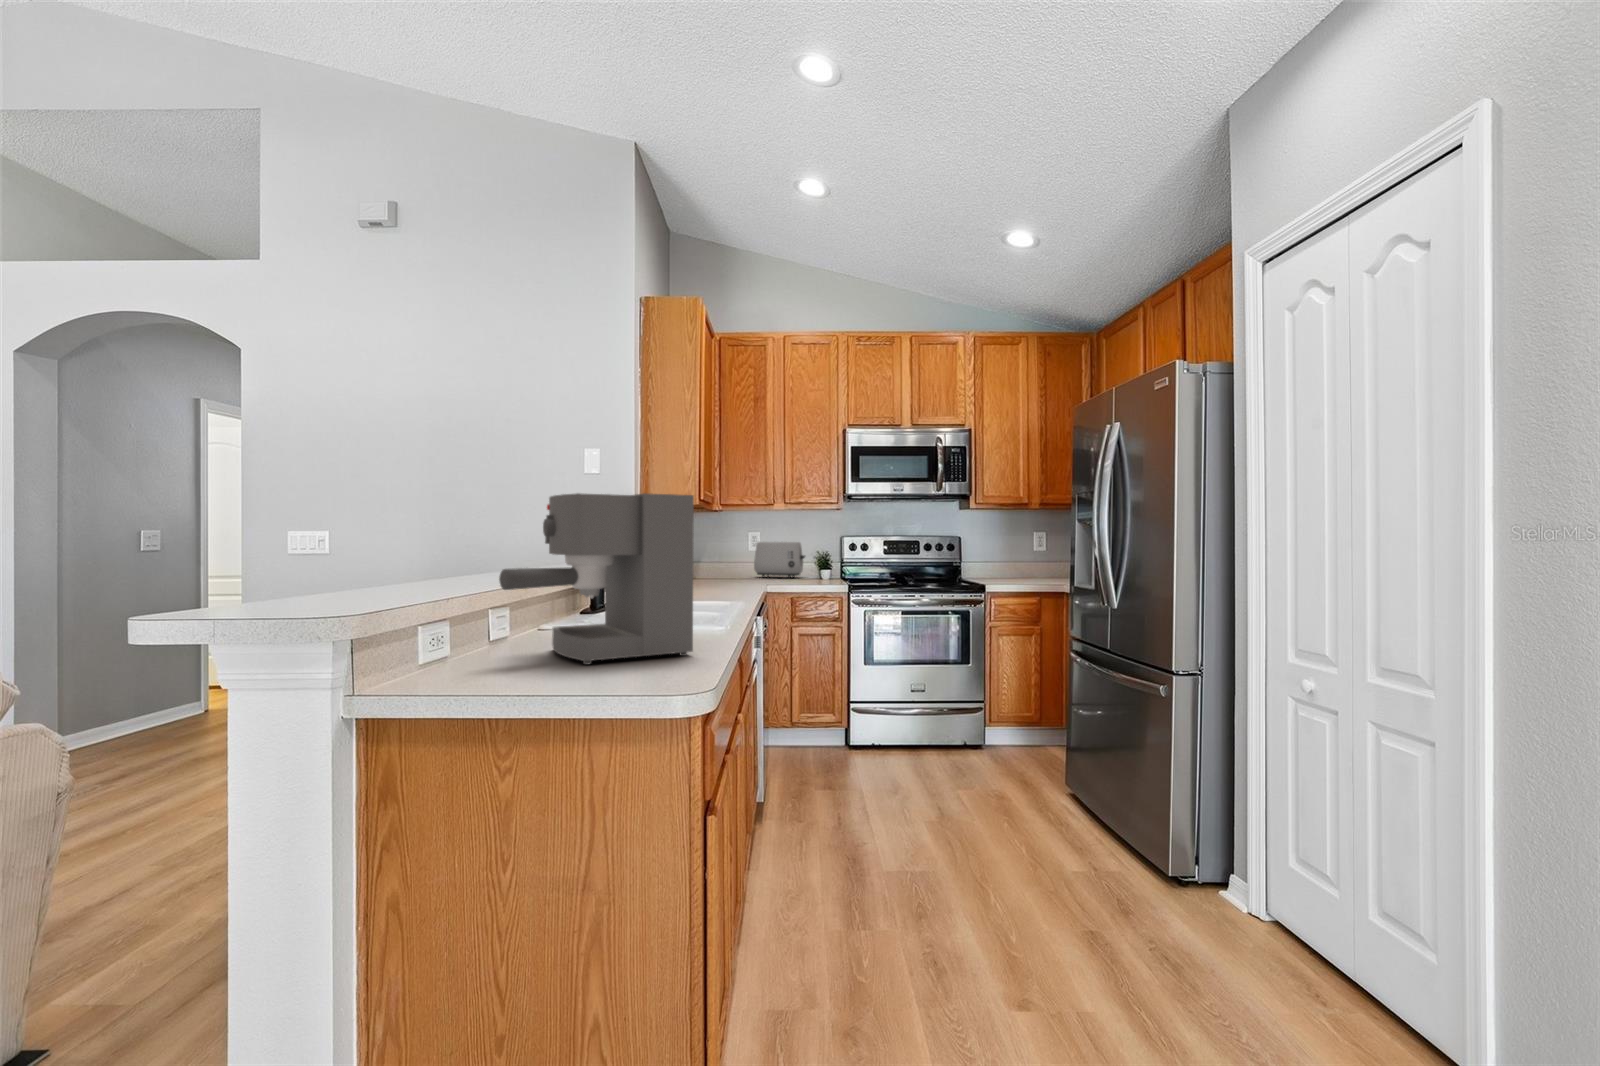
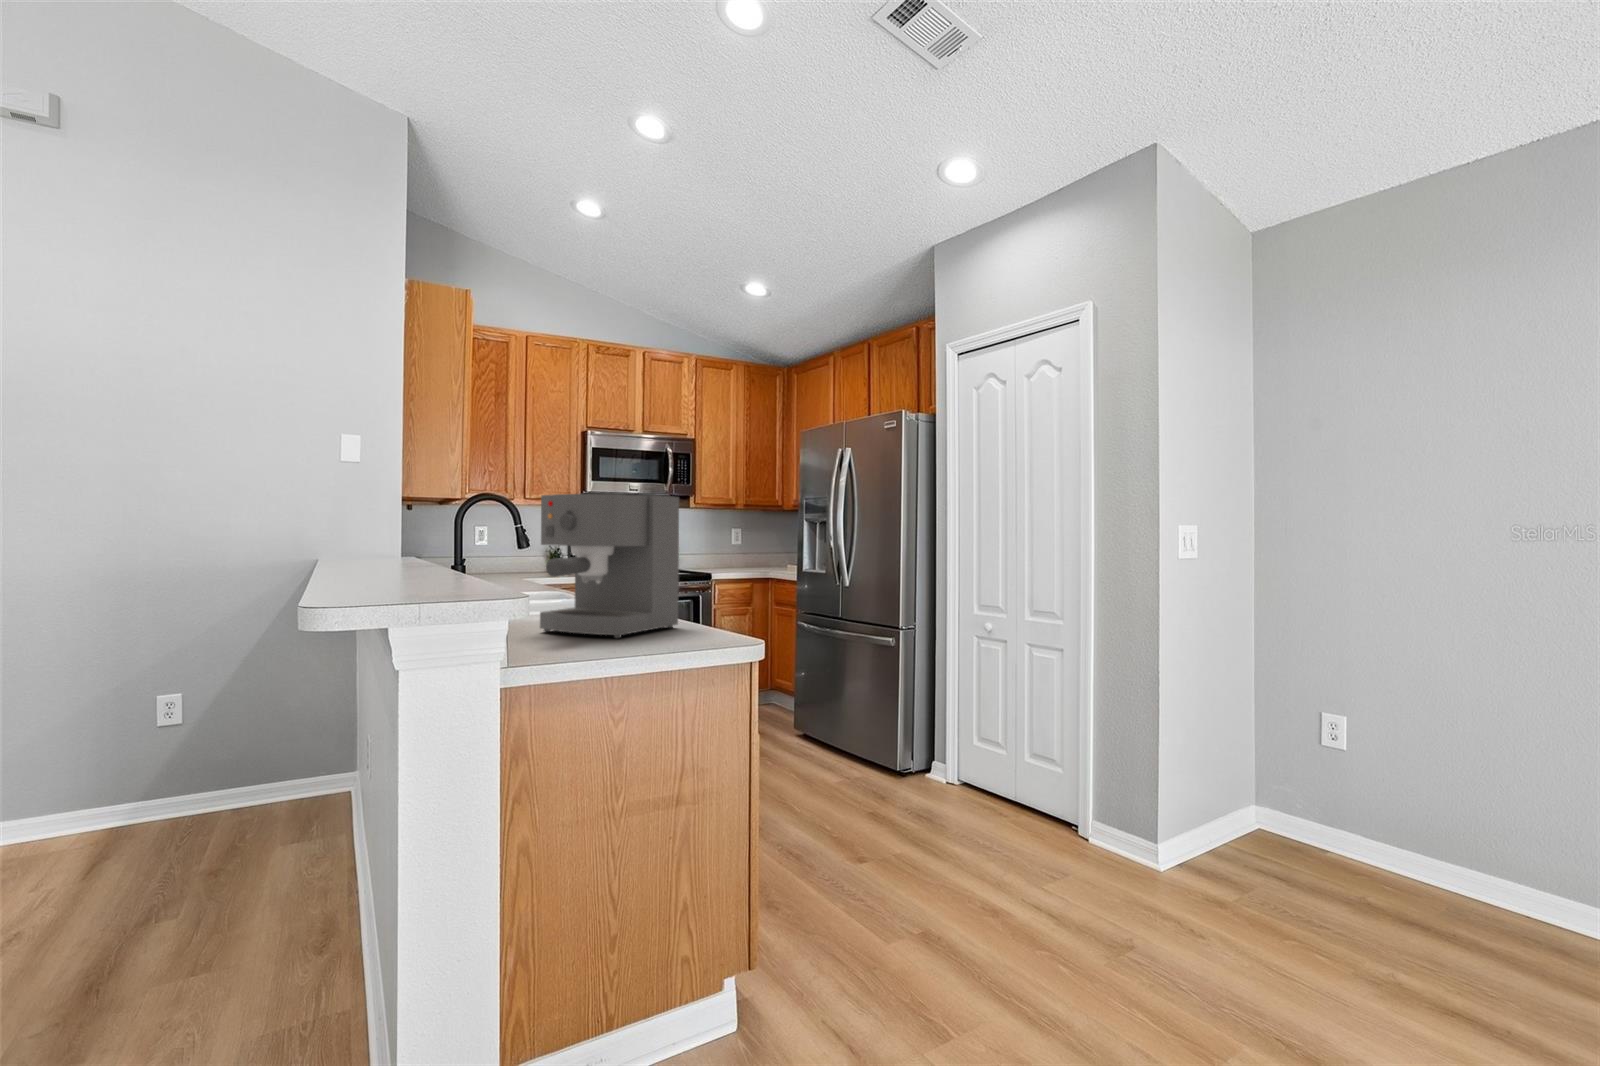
toaster: present [754,542,805,578] -> none [480,536,538,572]

